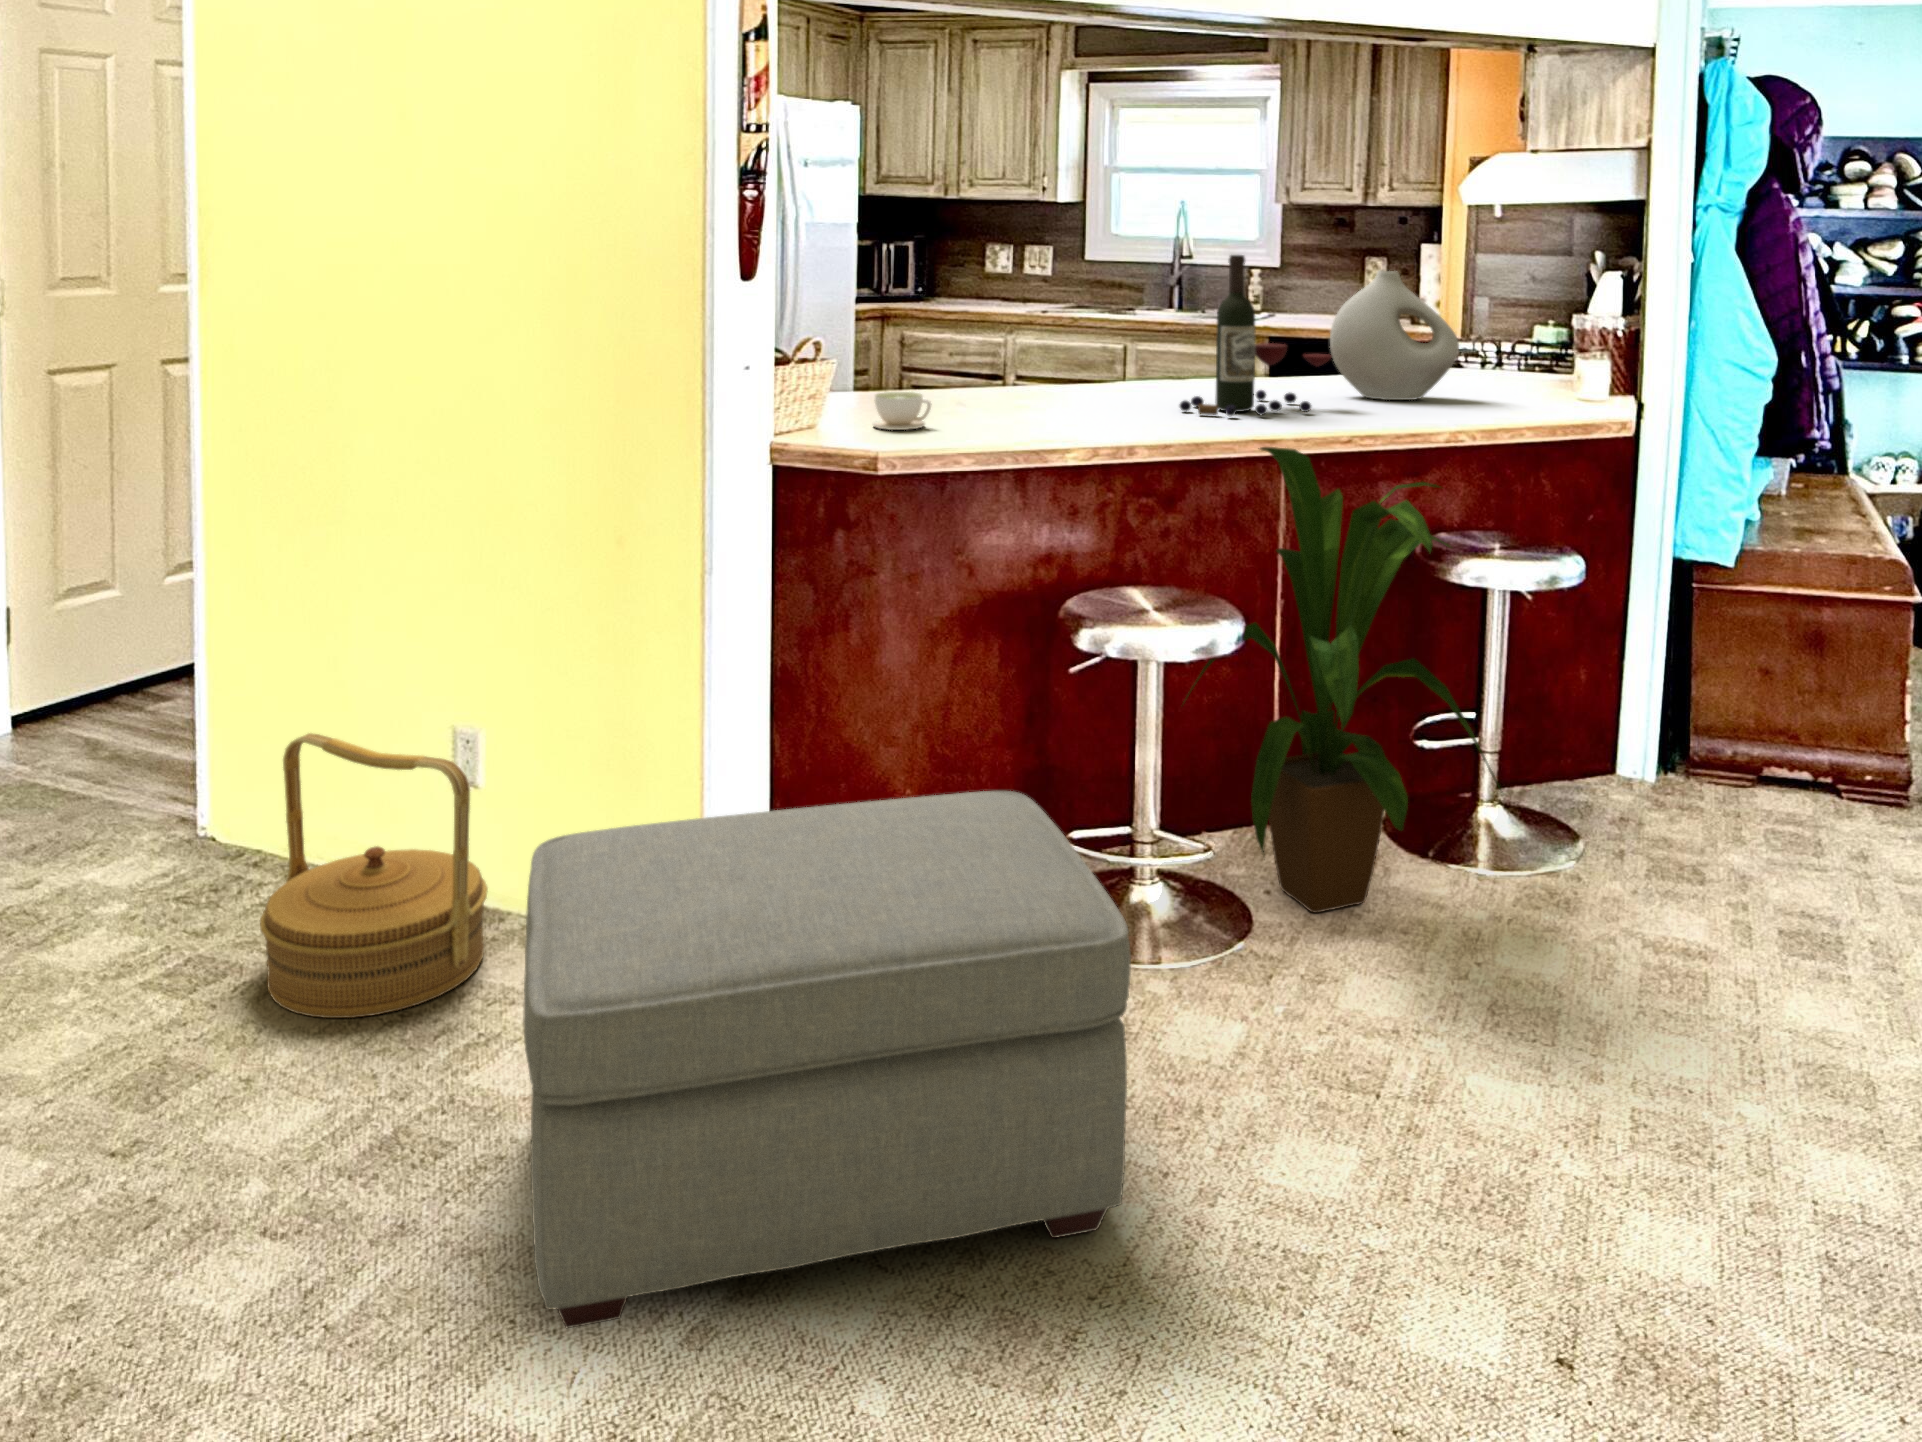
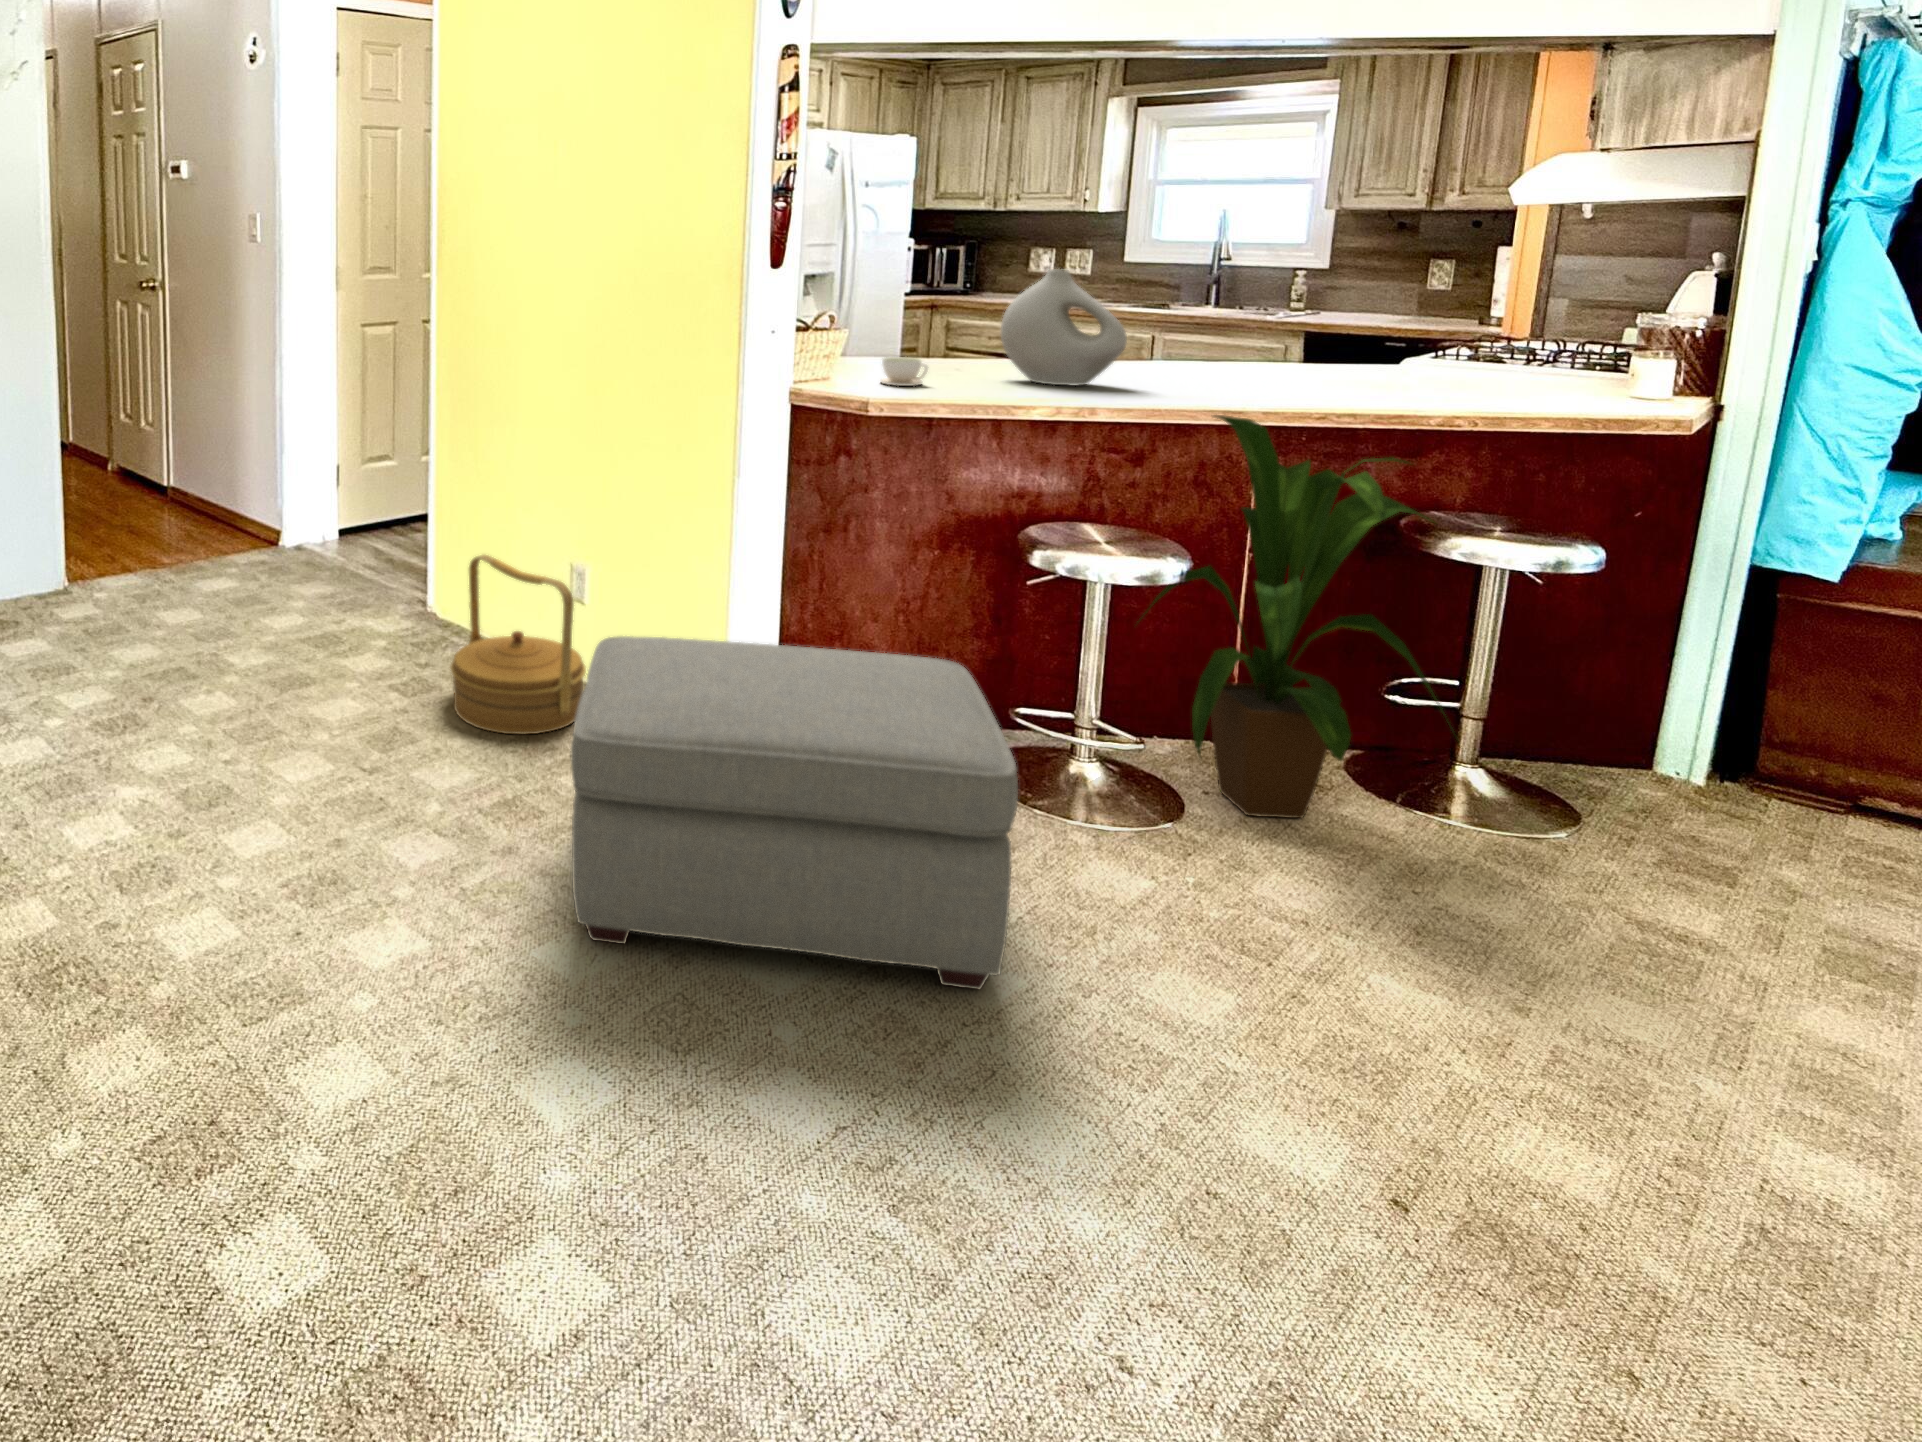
wine bottle: present [1180,255,1332,416] -> none [1160,253,1329,392]
vase: present [1330,270,1459,400] -> present [1001,269,1127,386]

